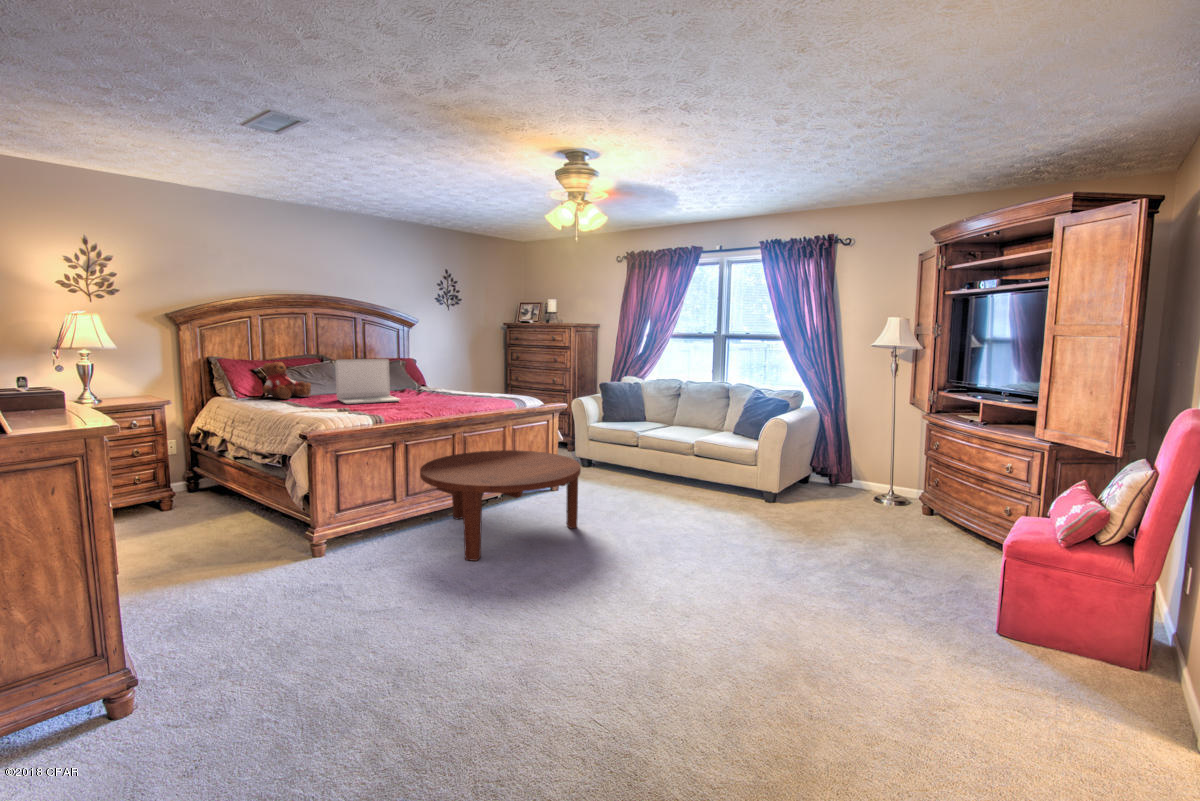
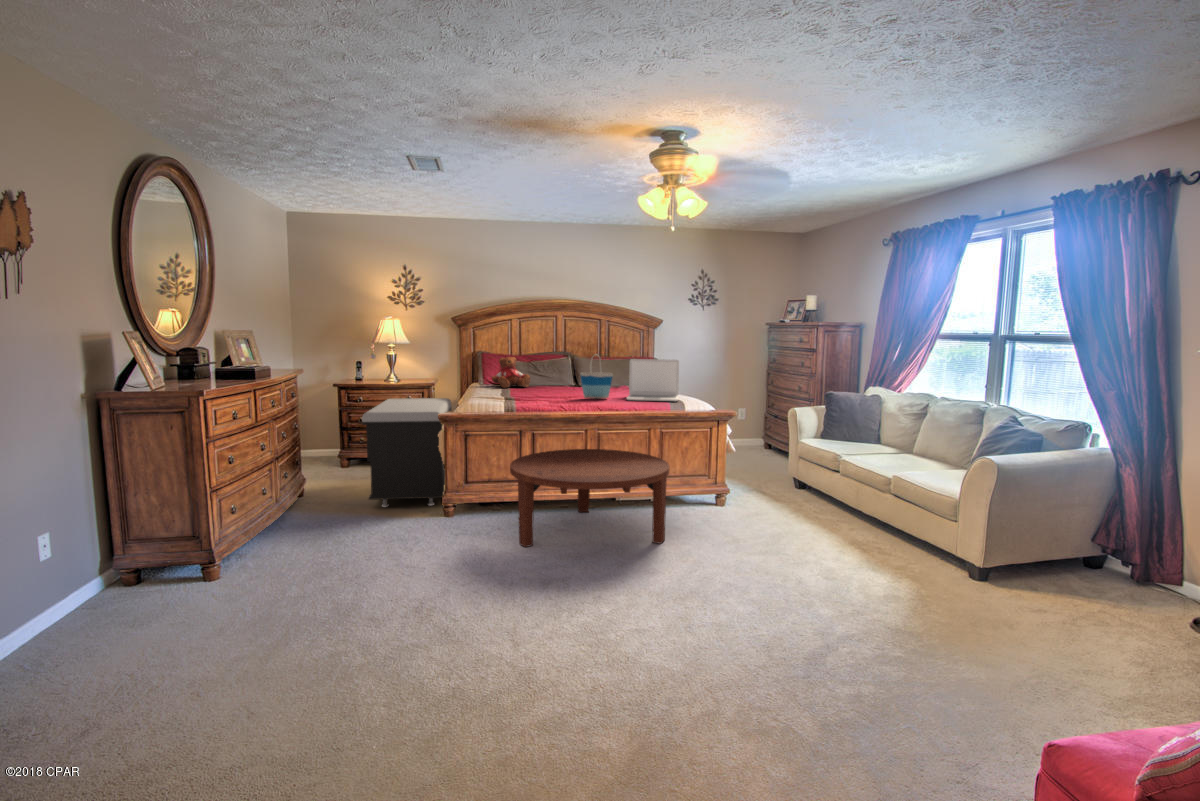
tote bag: none [414,356,446,403] -> present [581,354,613,399]
laptop: present [335,359,400,404] -> present [627,359,679,401]
storage bench: none [139,417,302,567] -> present [362,398,452,507]

